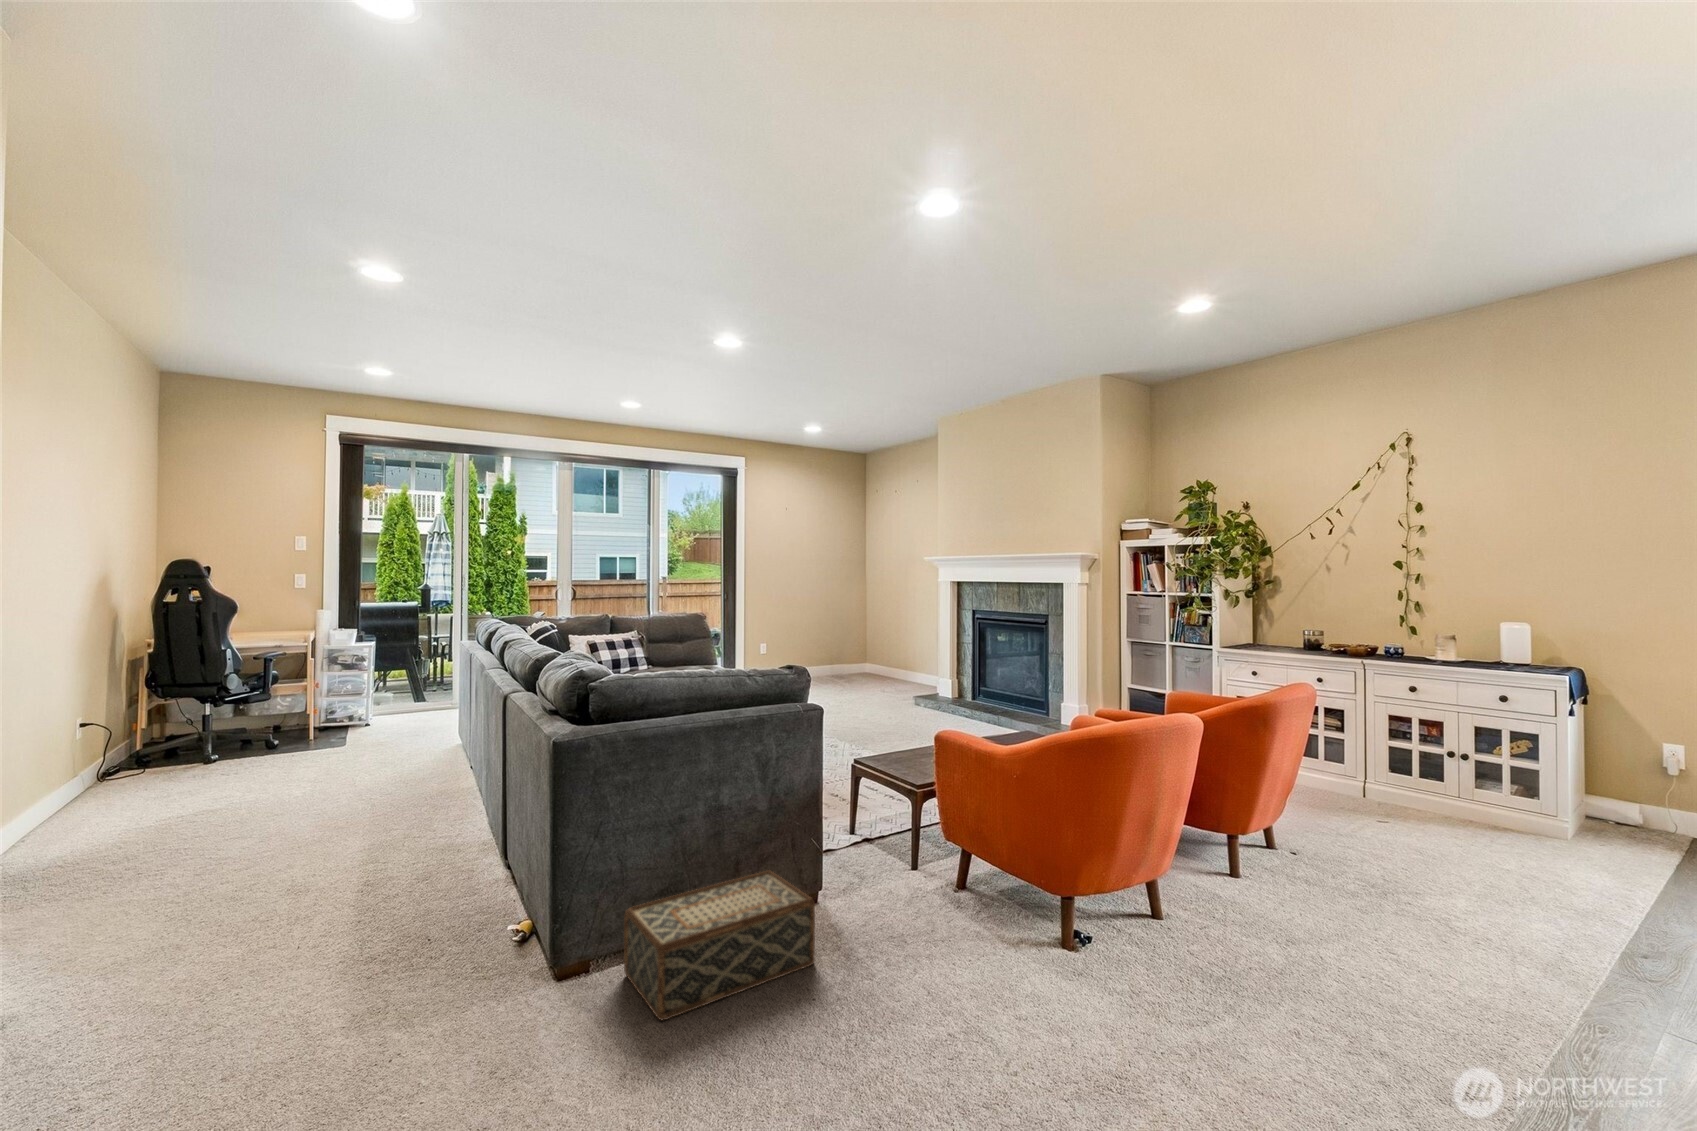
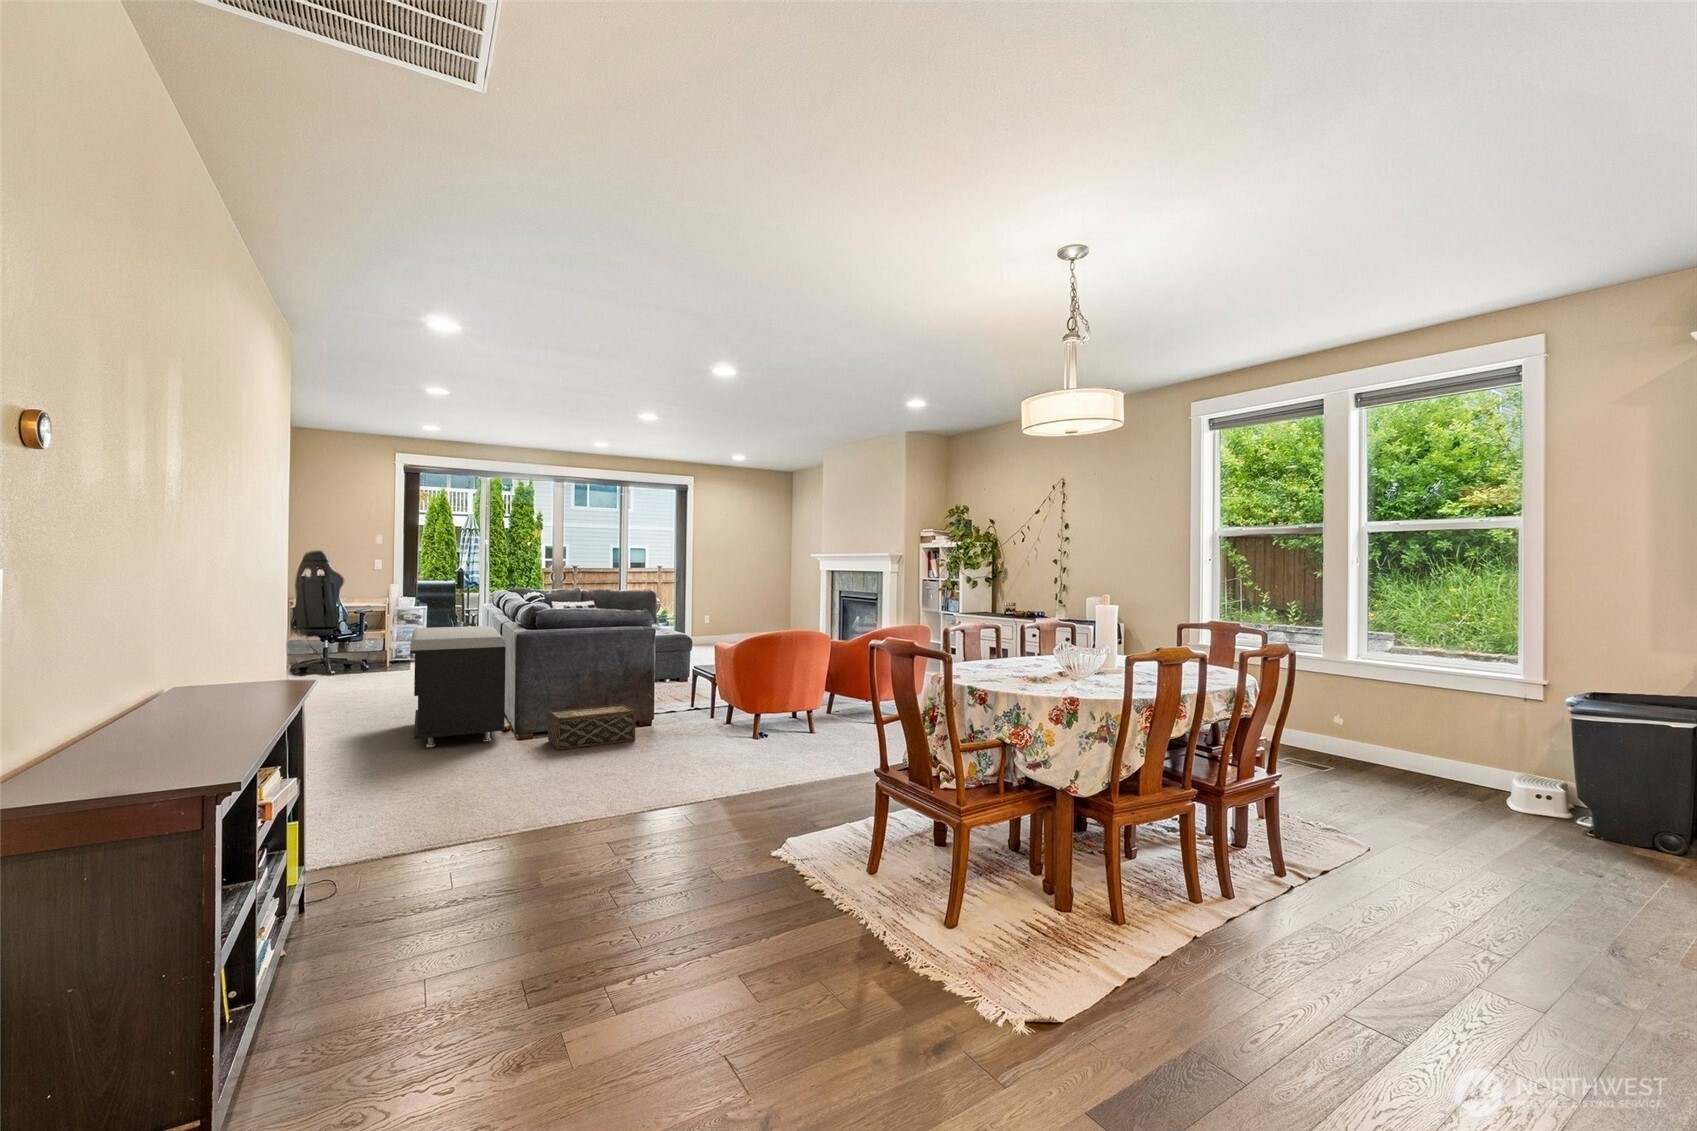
storage bench: none [296,700,527,1020] -> present [410,626,506,747]

